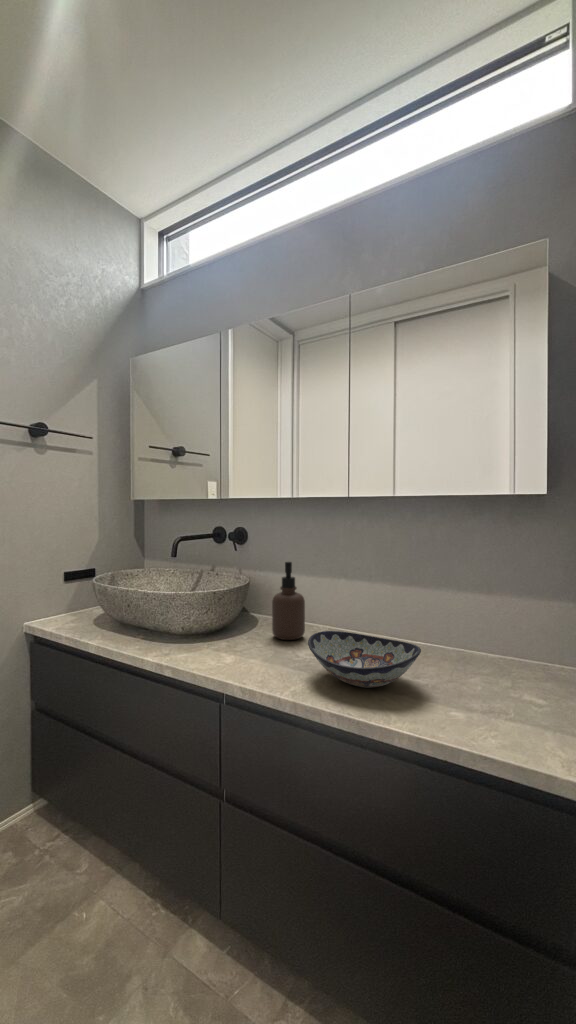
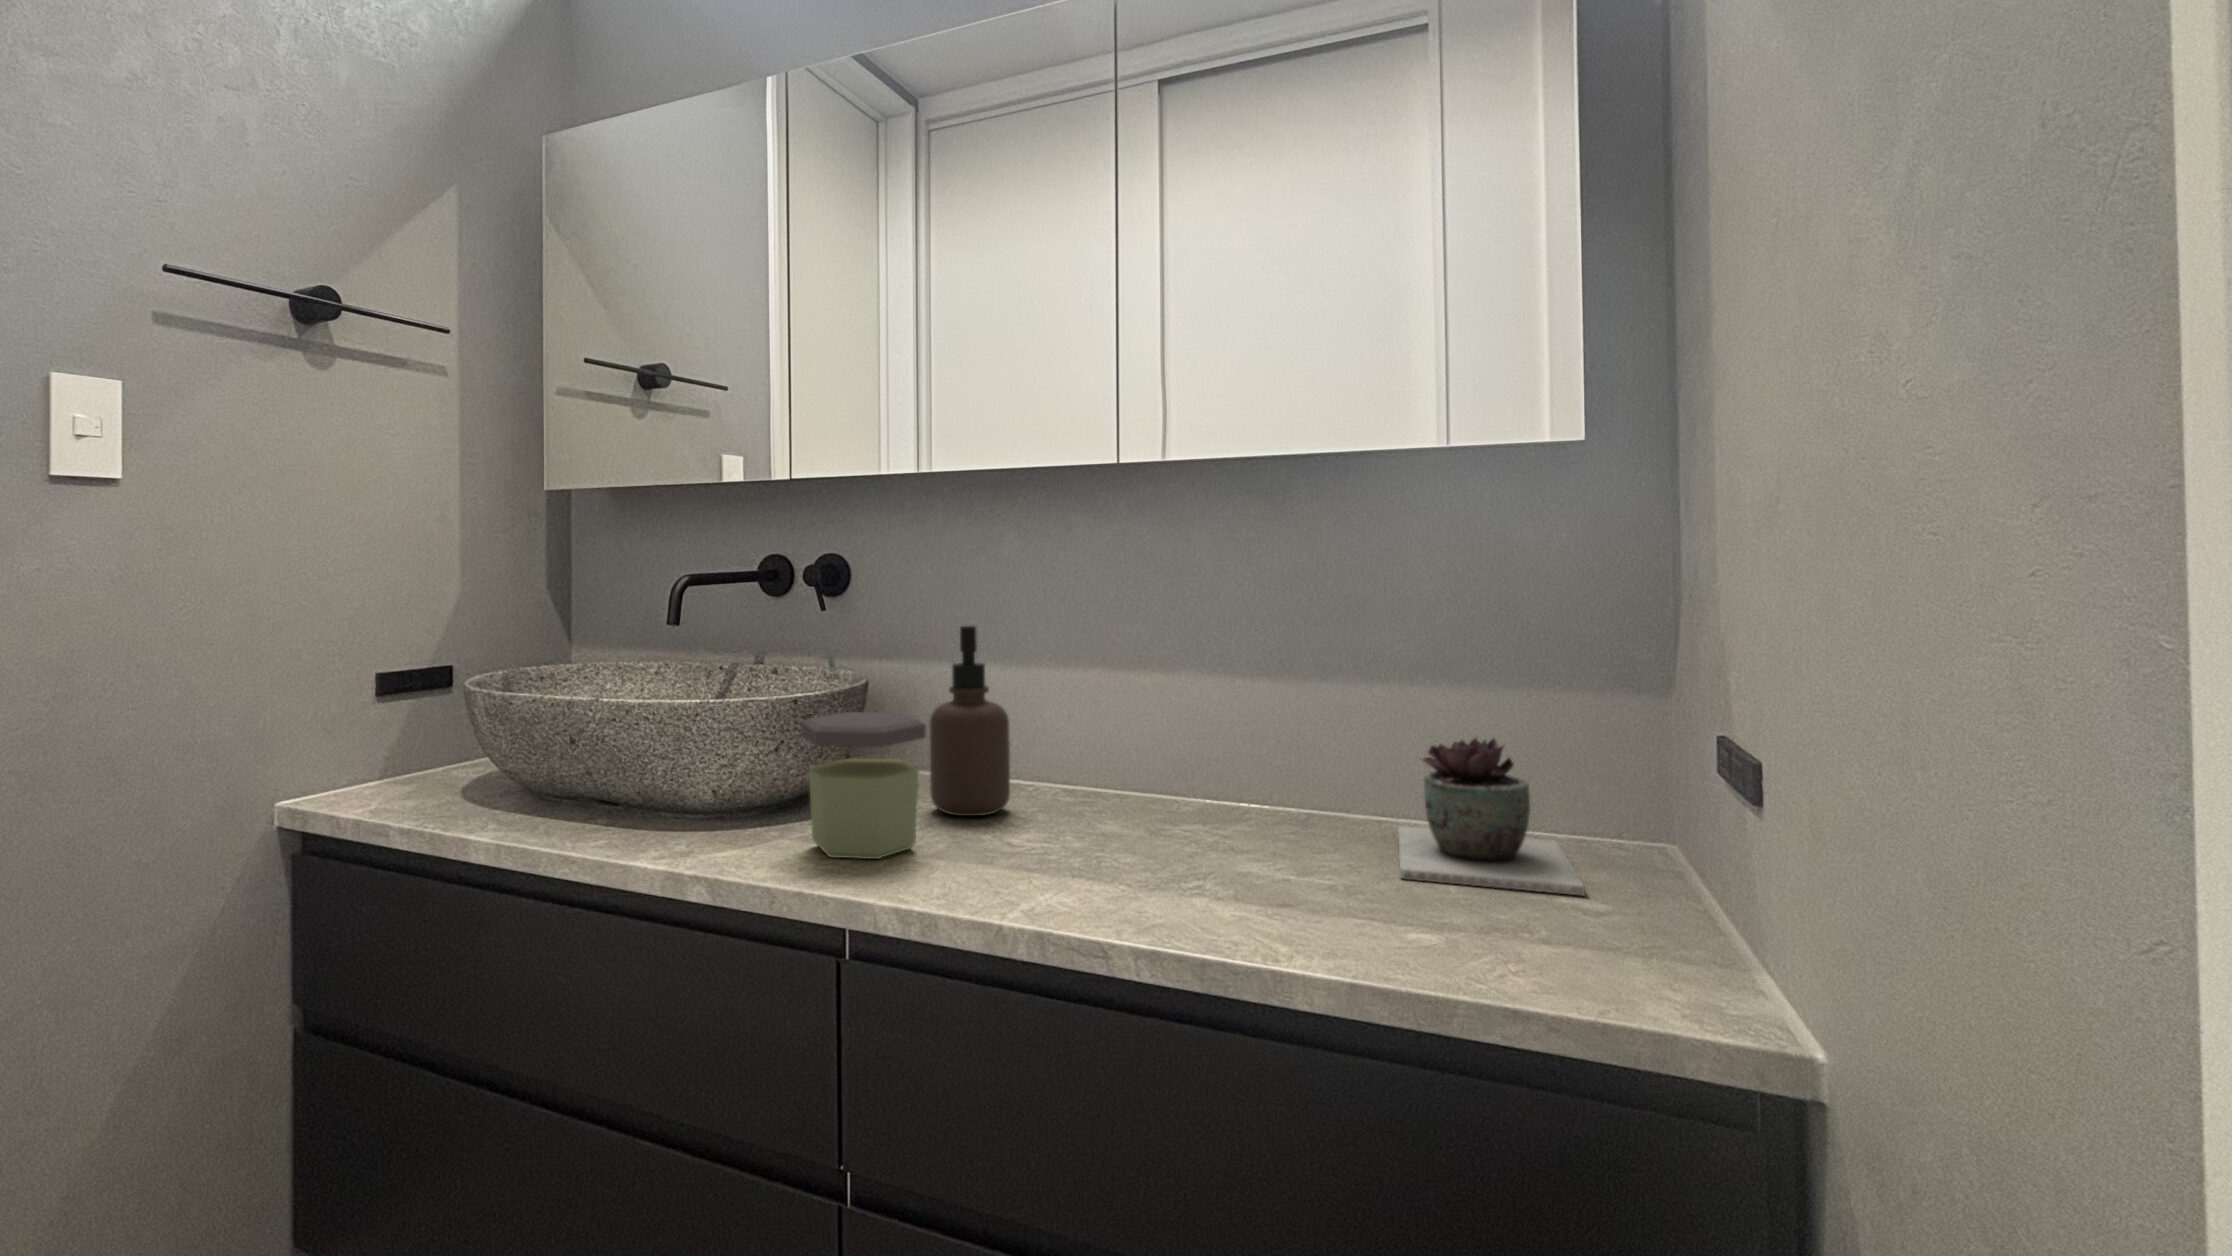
jar: none [214,598,263,661] -> present [801,712,926,859]
succulent plant: none [458,619,537,694] -> present [1398,738,1584,895]
decorative bowl: present [308,631,421,688] -> none [1049,777,1324,897]

